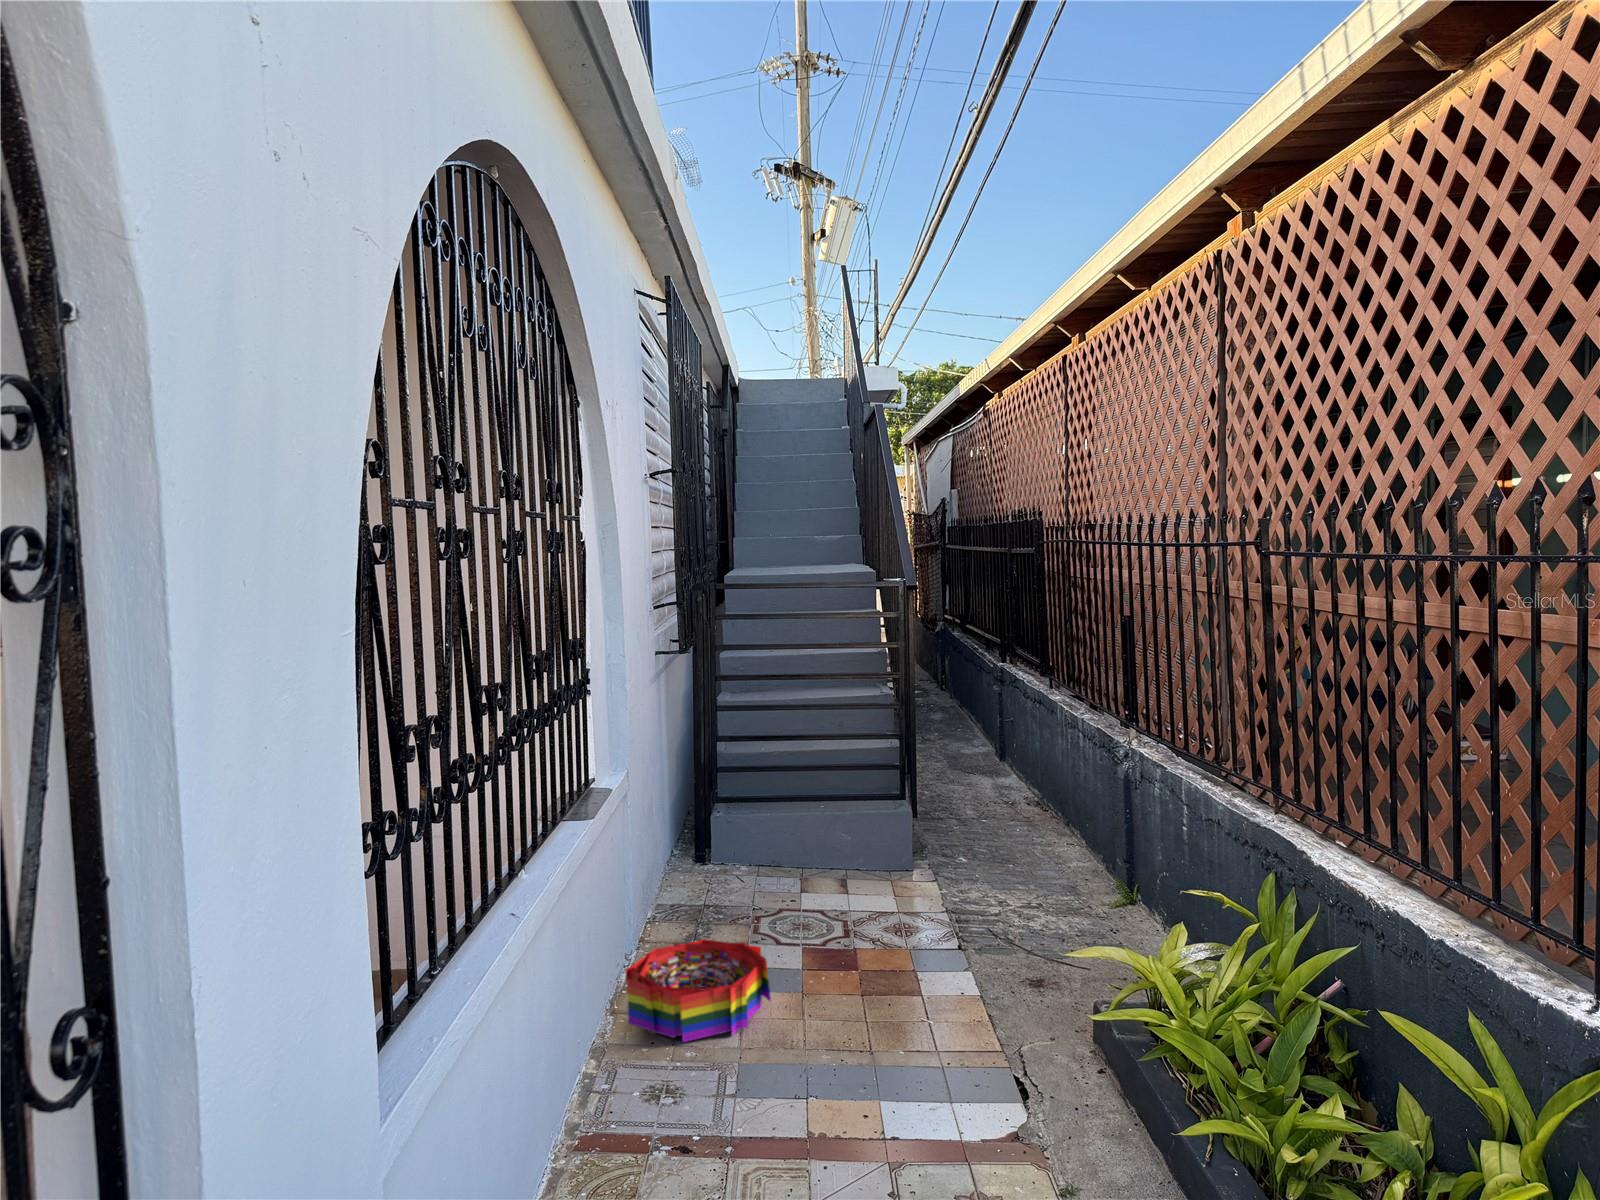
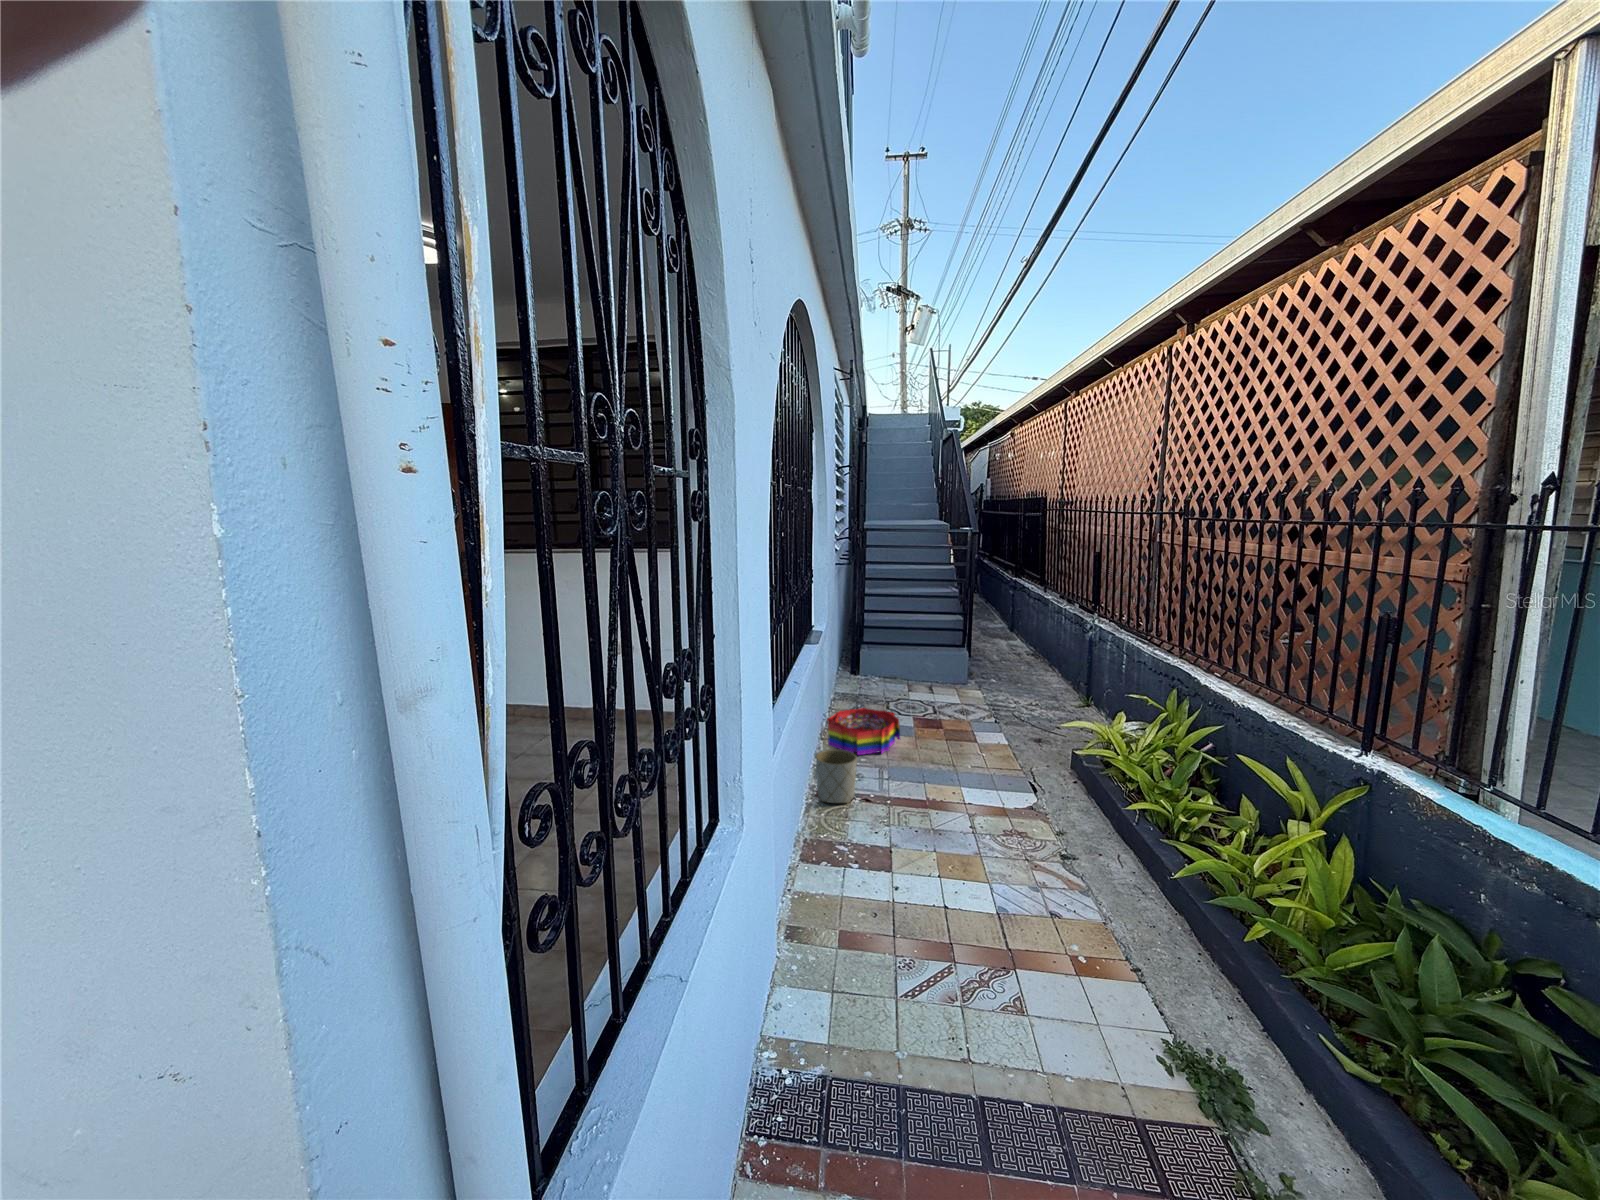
planter: none [577,1043,663,1161] -> present [816,749,857,803]

